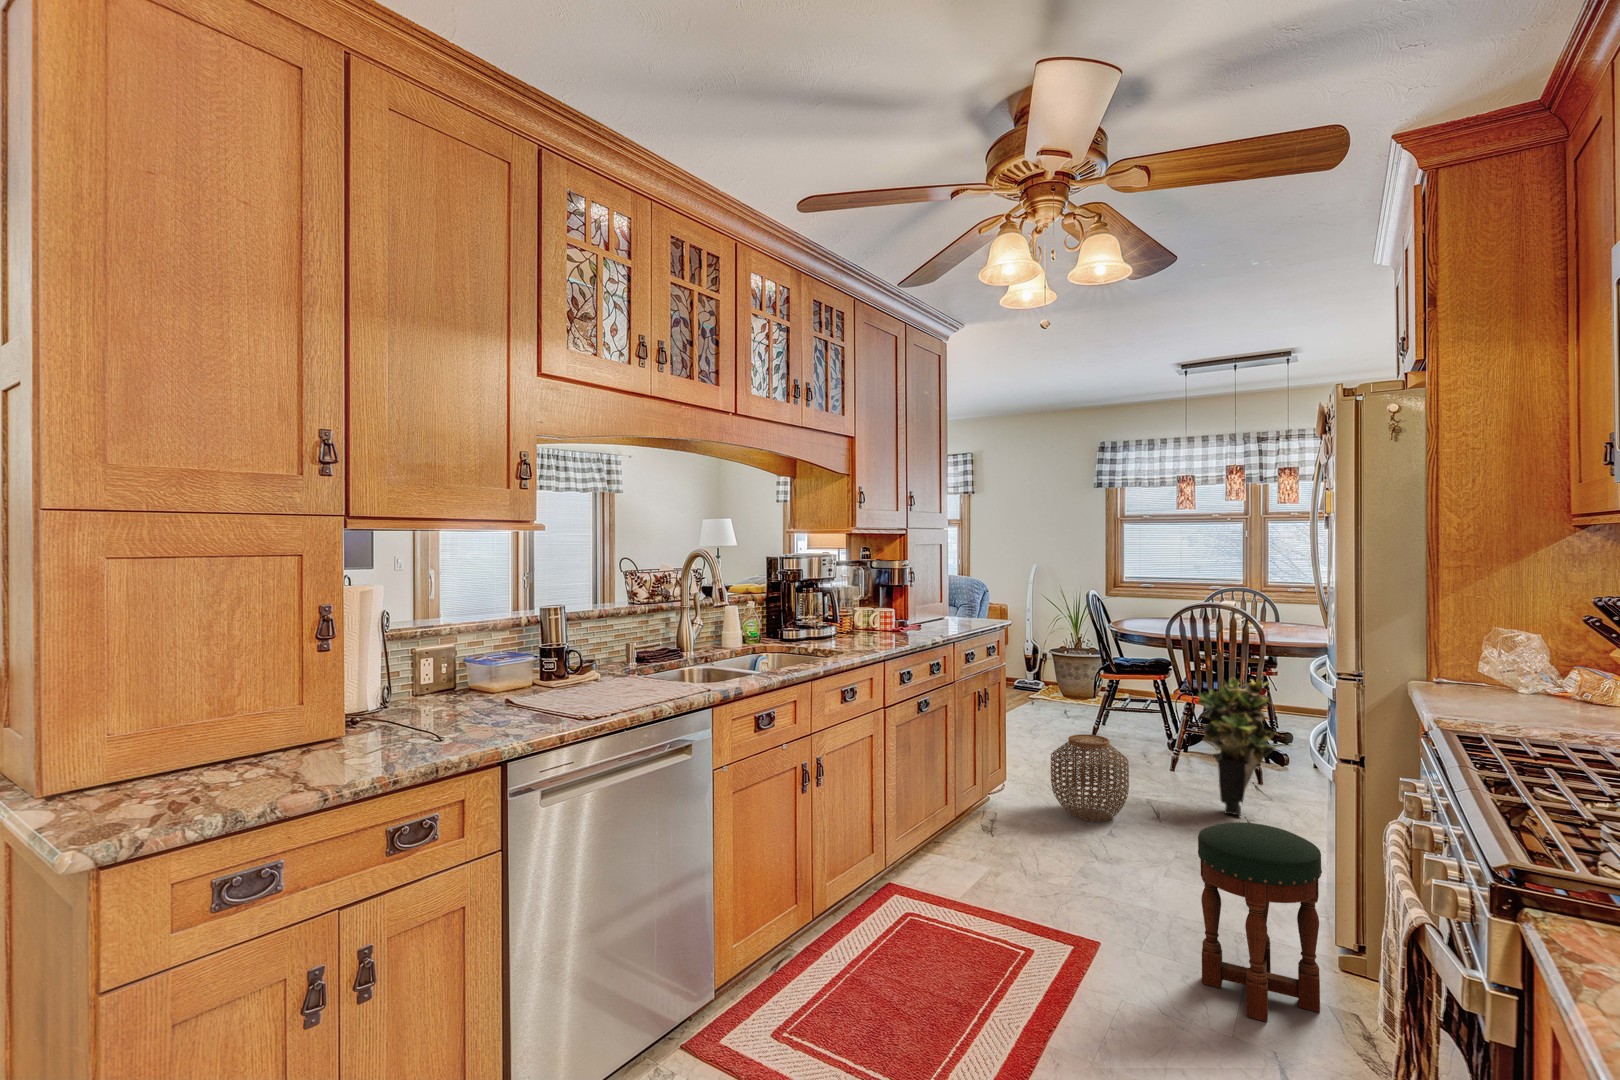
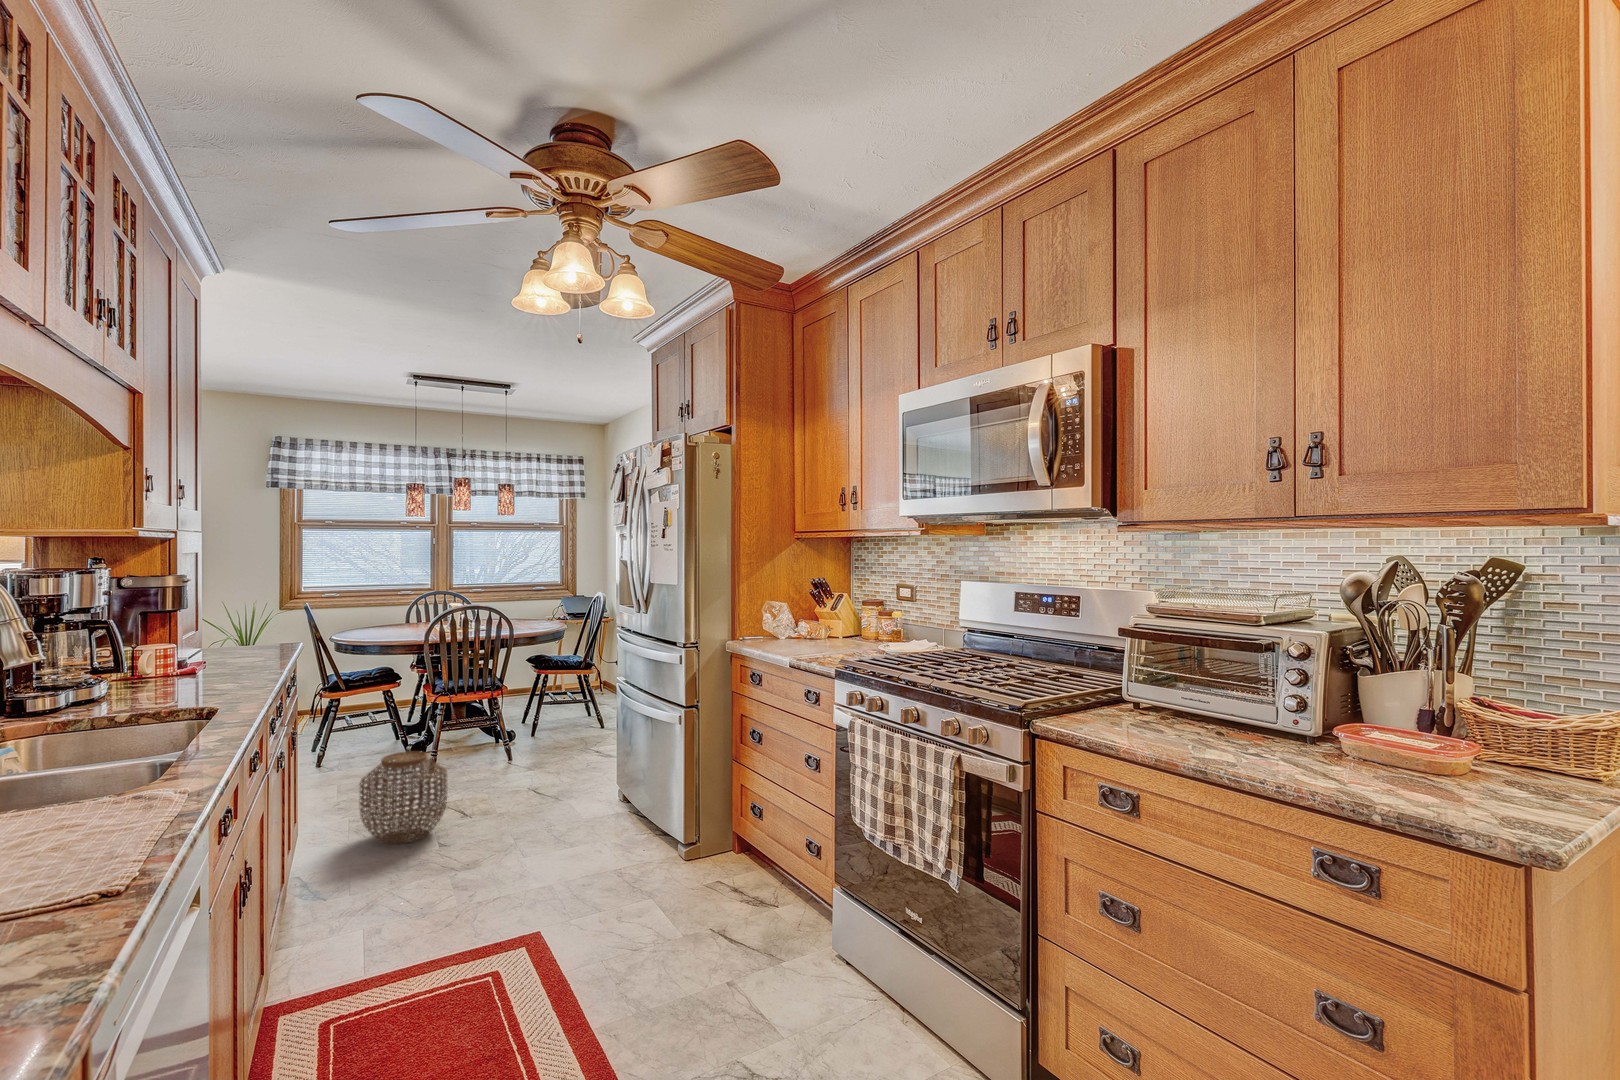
potted plant: present [1197,678,1276,815] -> none [483,669,555,795]
stool: present [1198,822,1322,1022] -> none [634,775,721,928]

